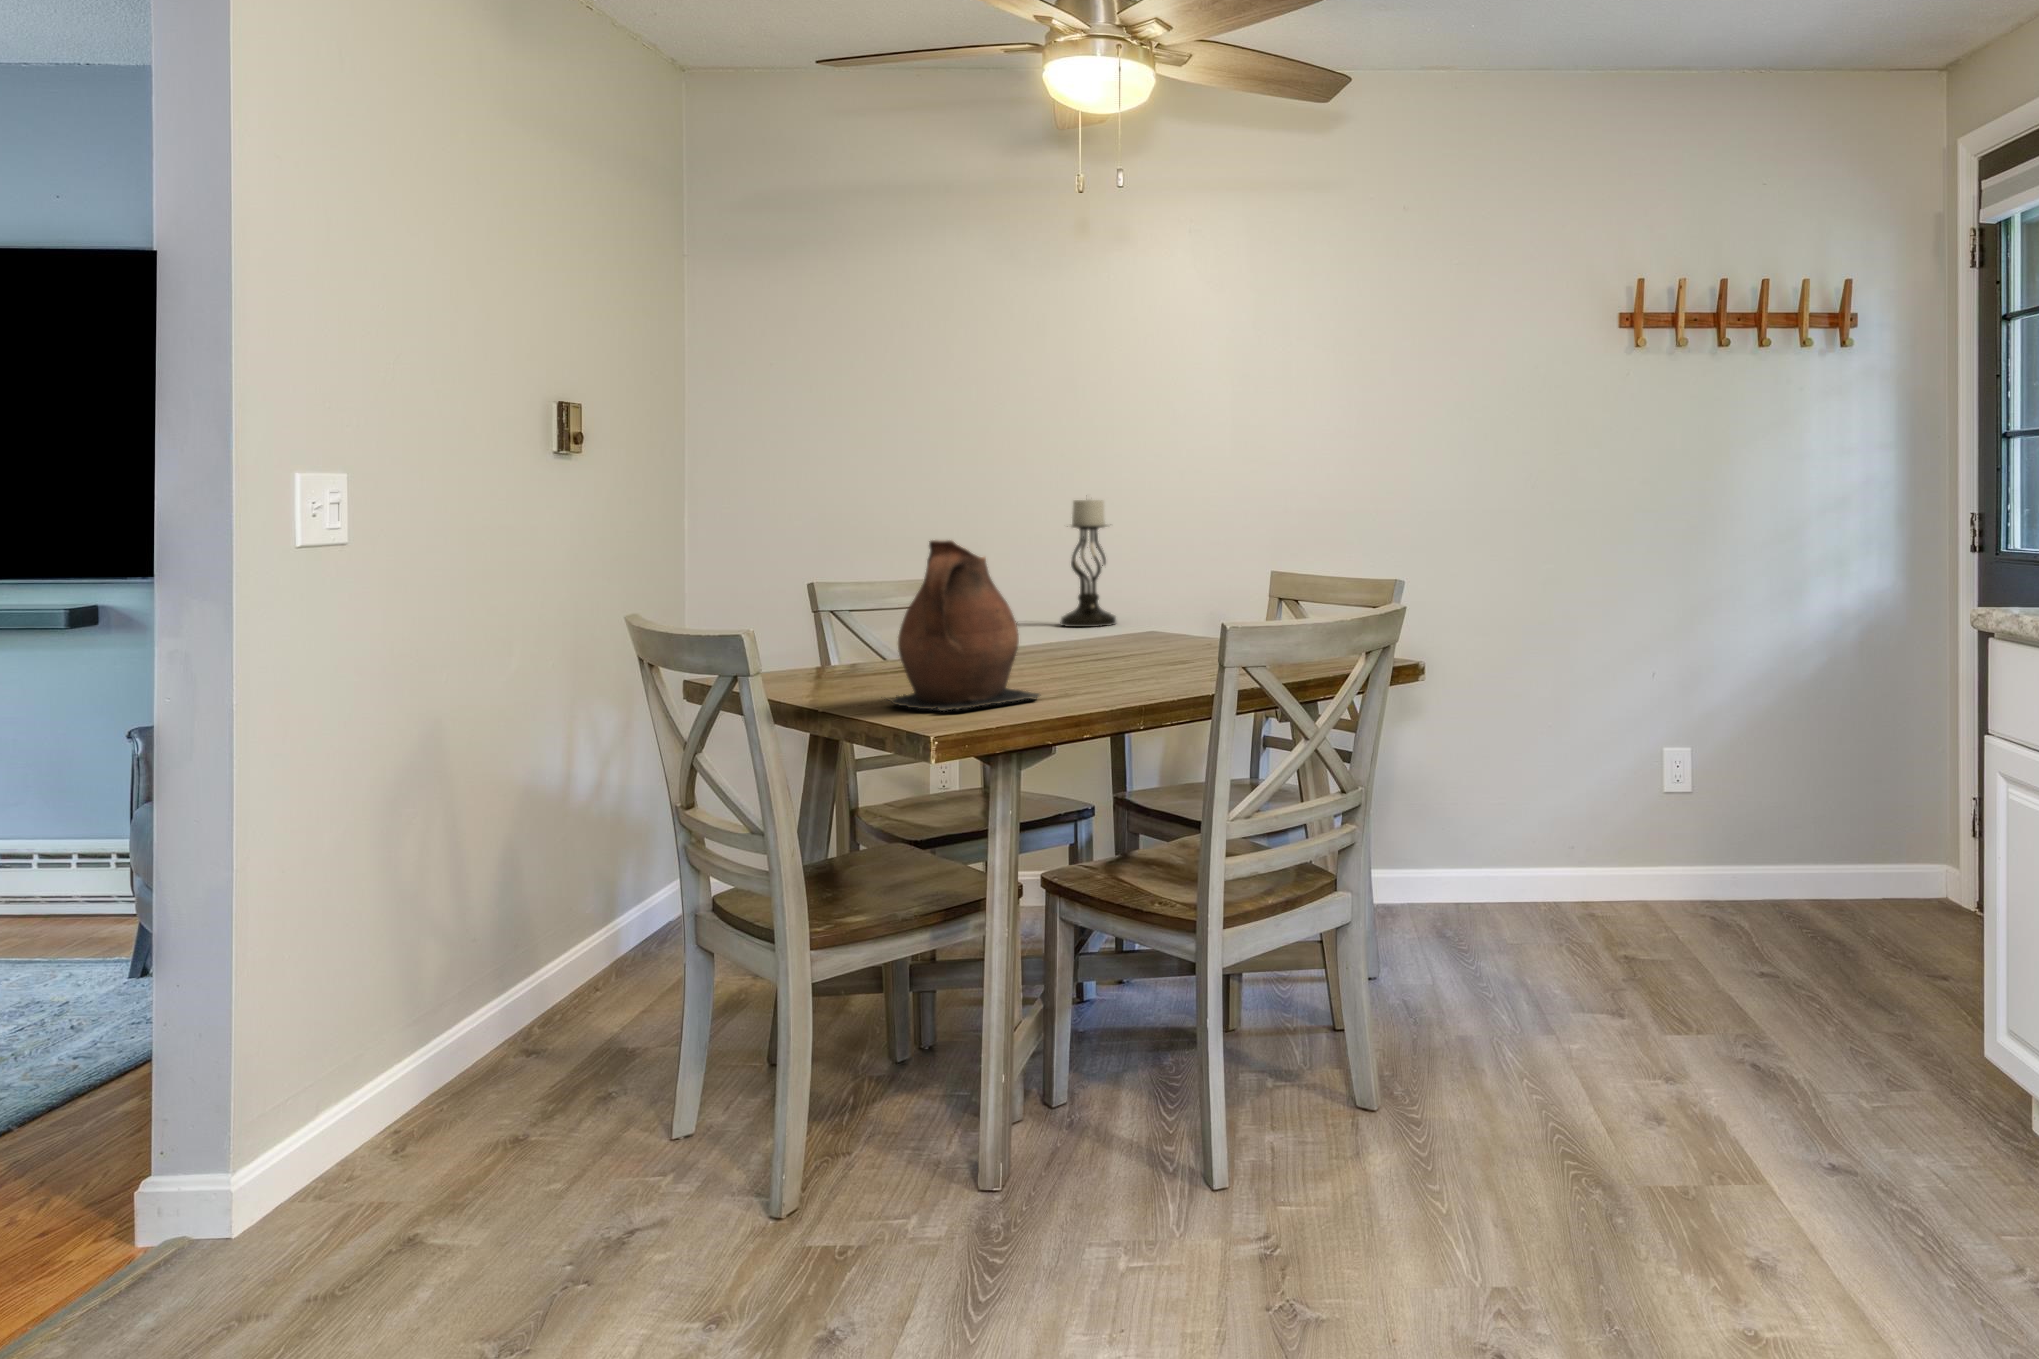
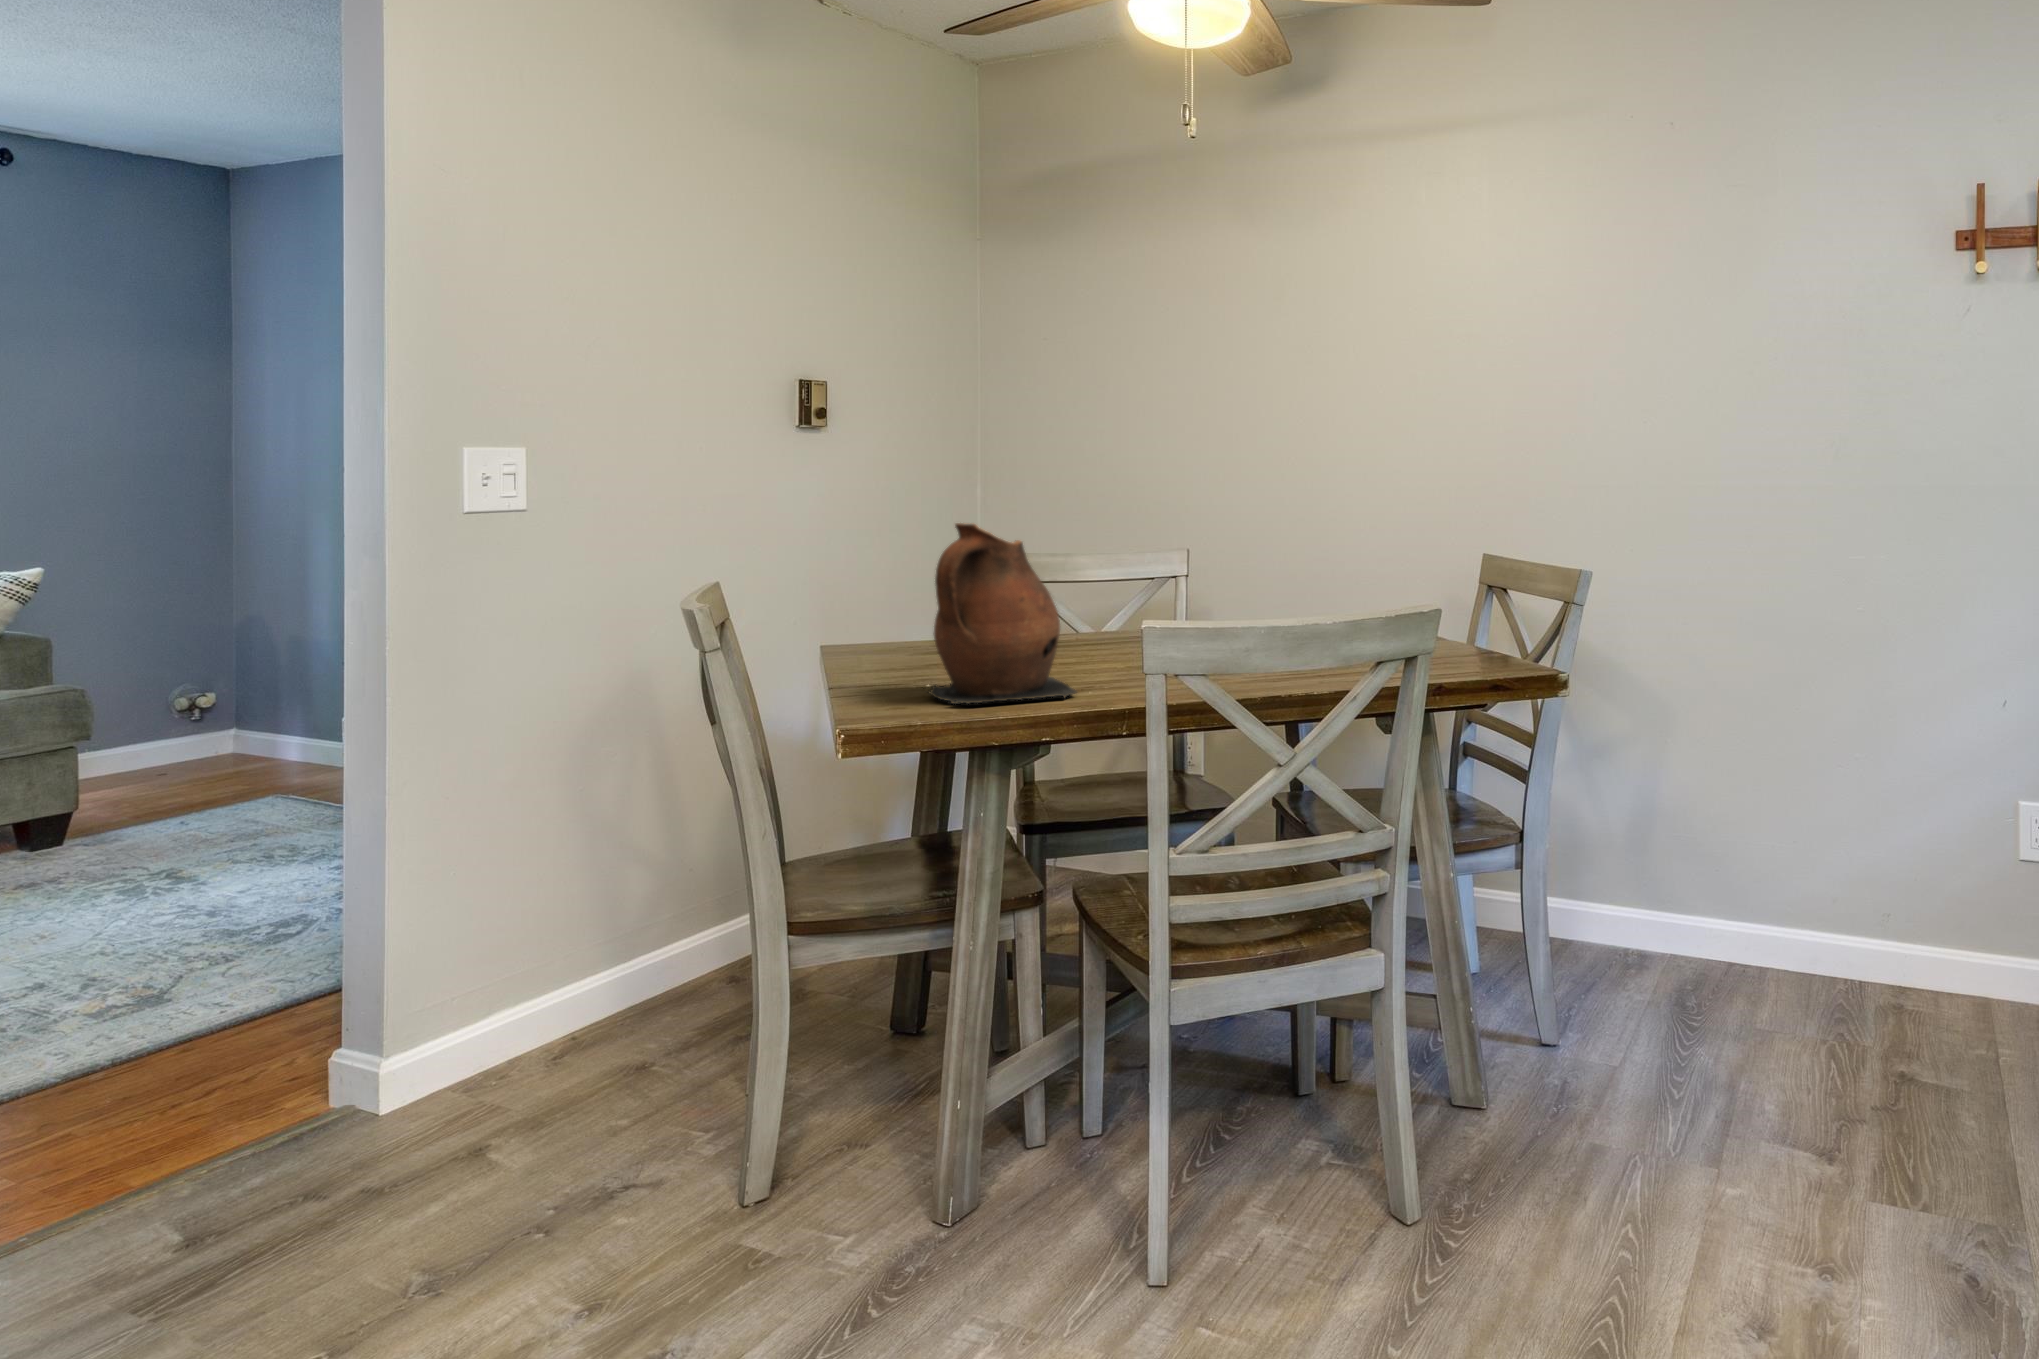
candle holder: present [1060,499,1116,627] -> none [1289,473,1348,615]

